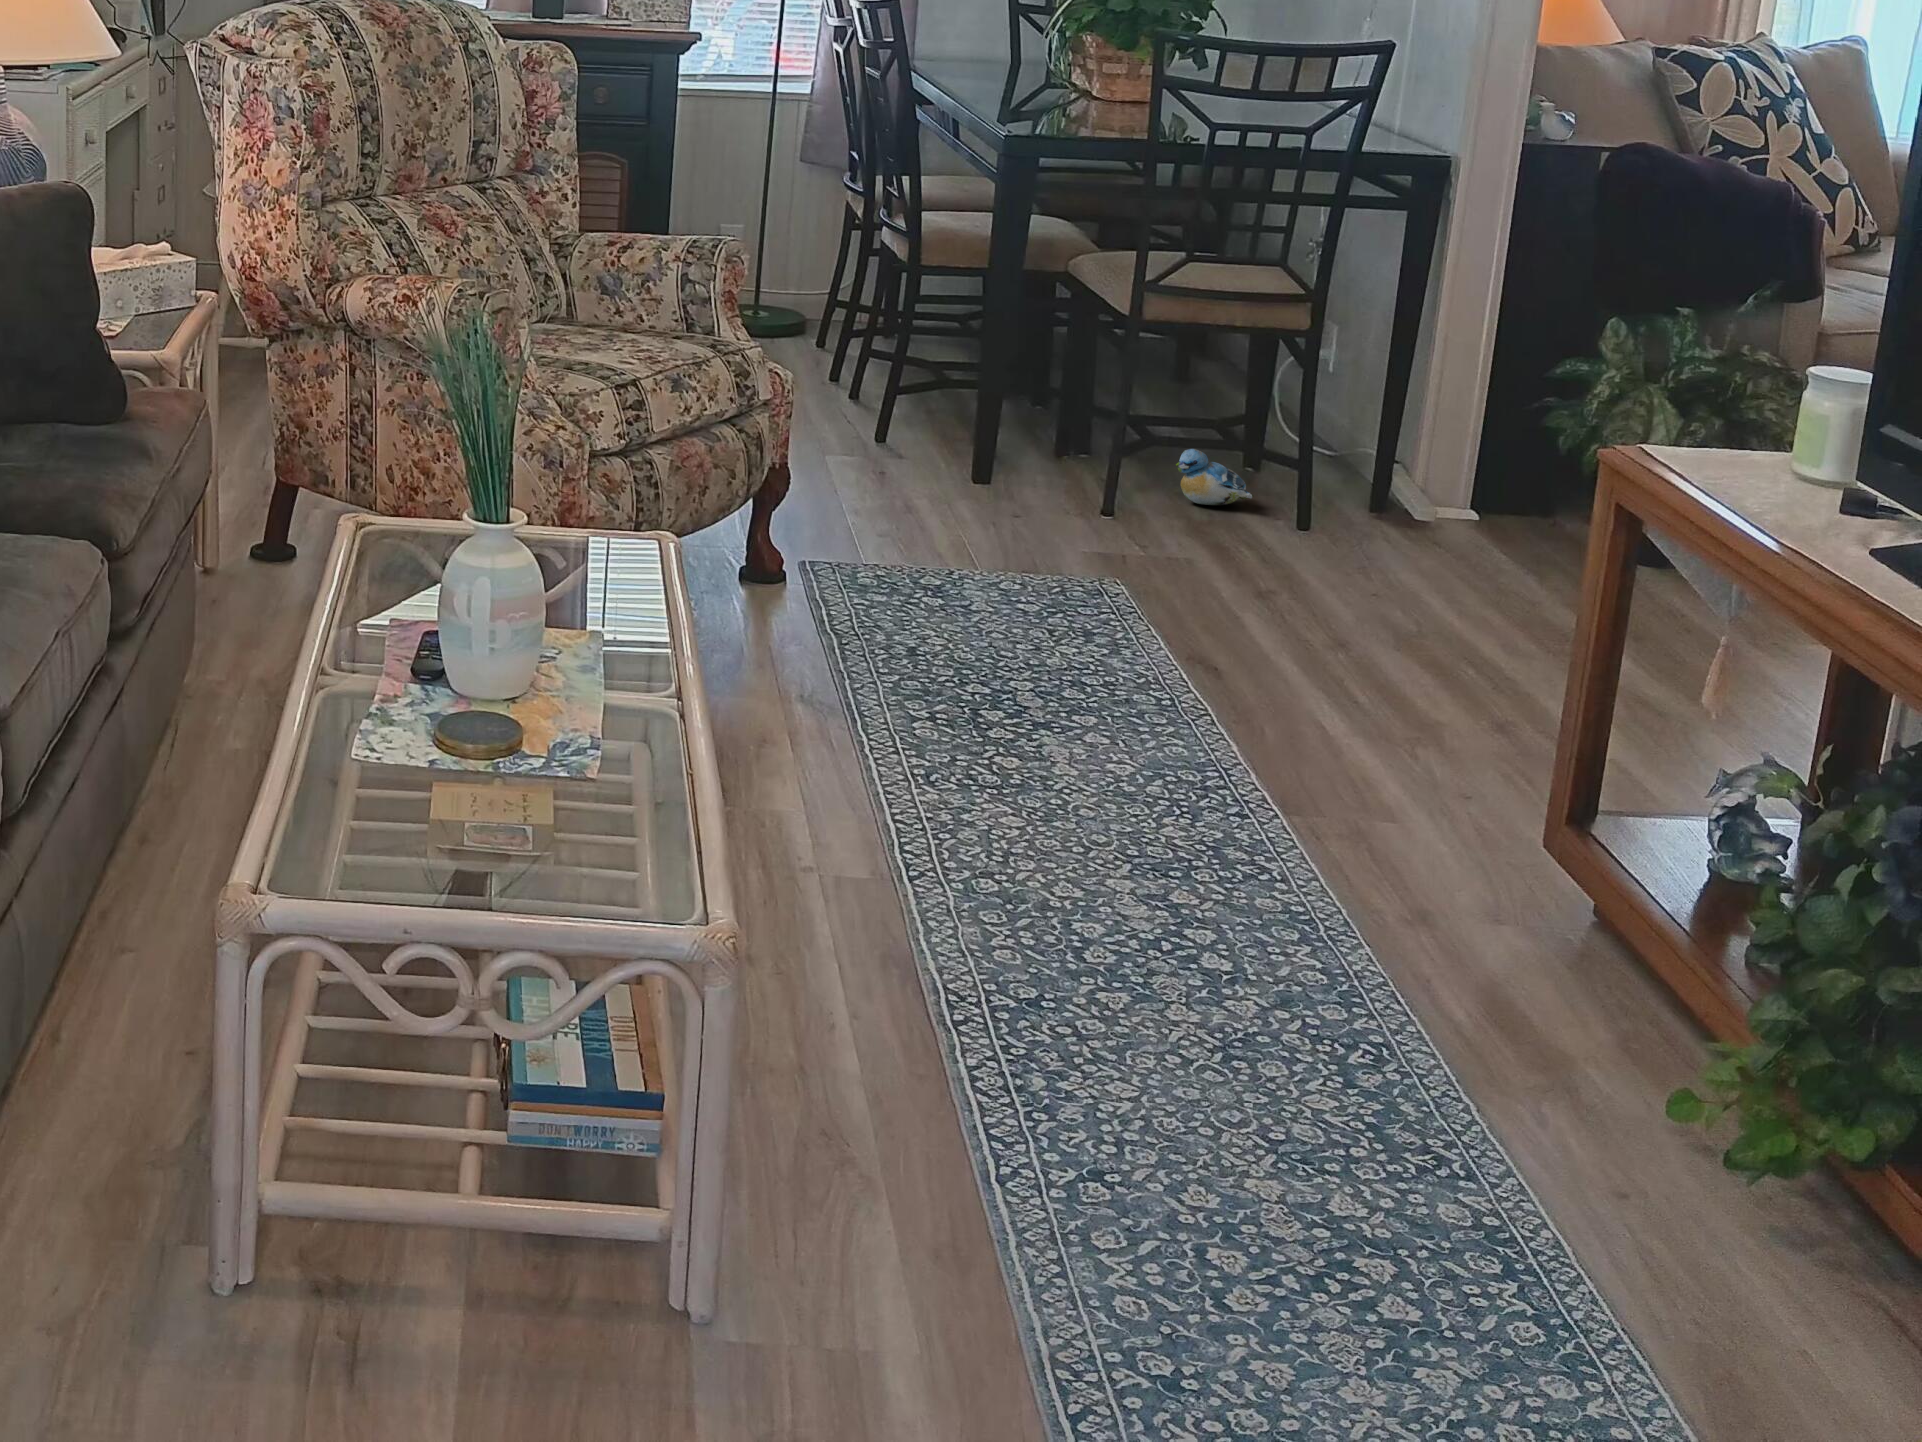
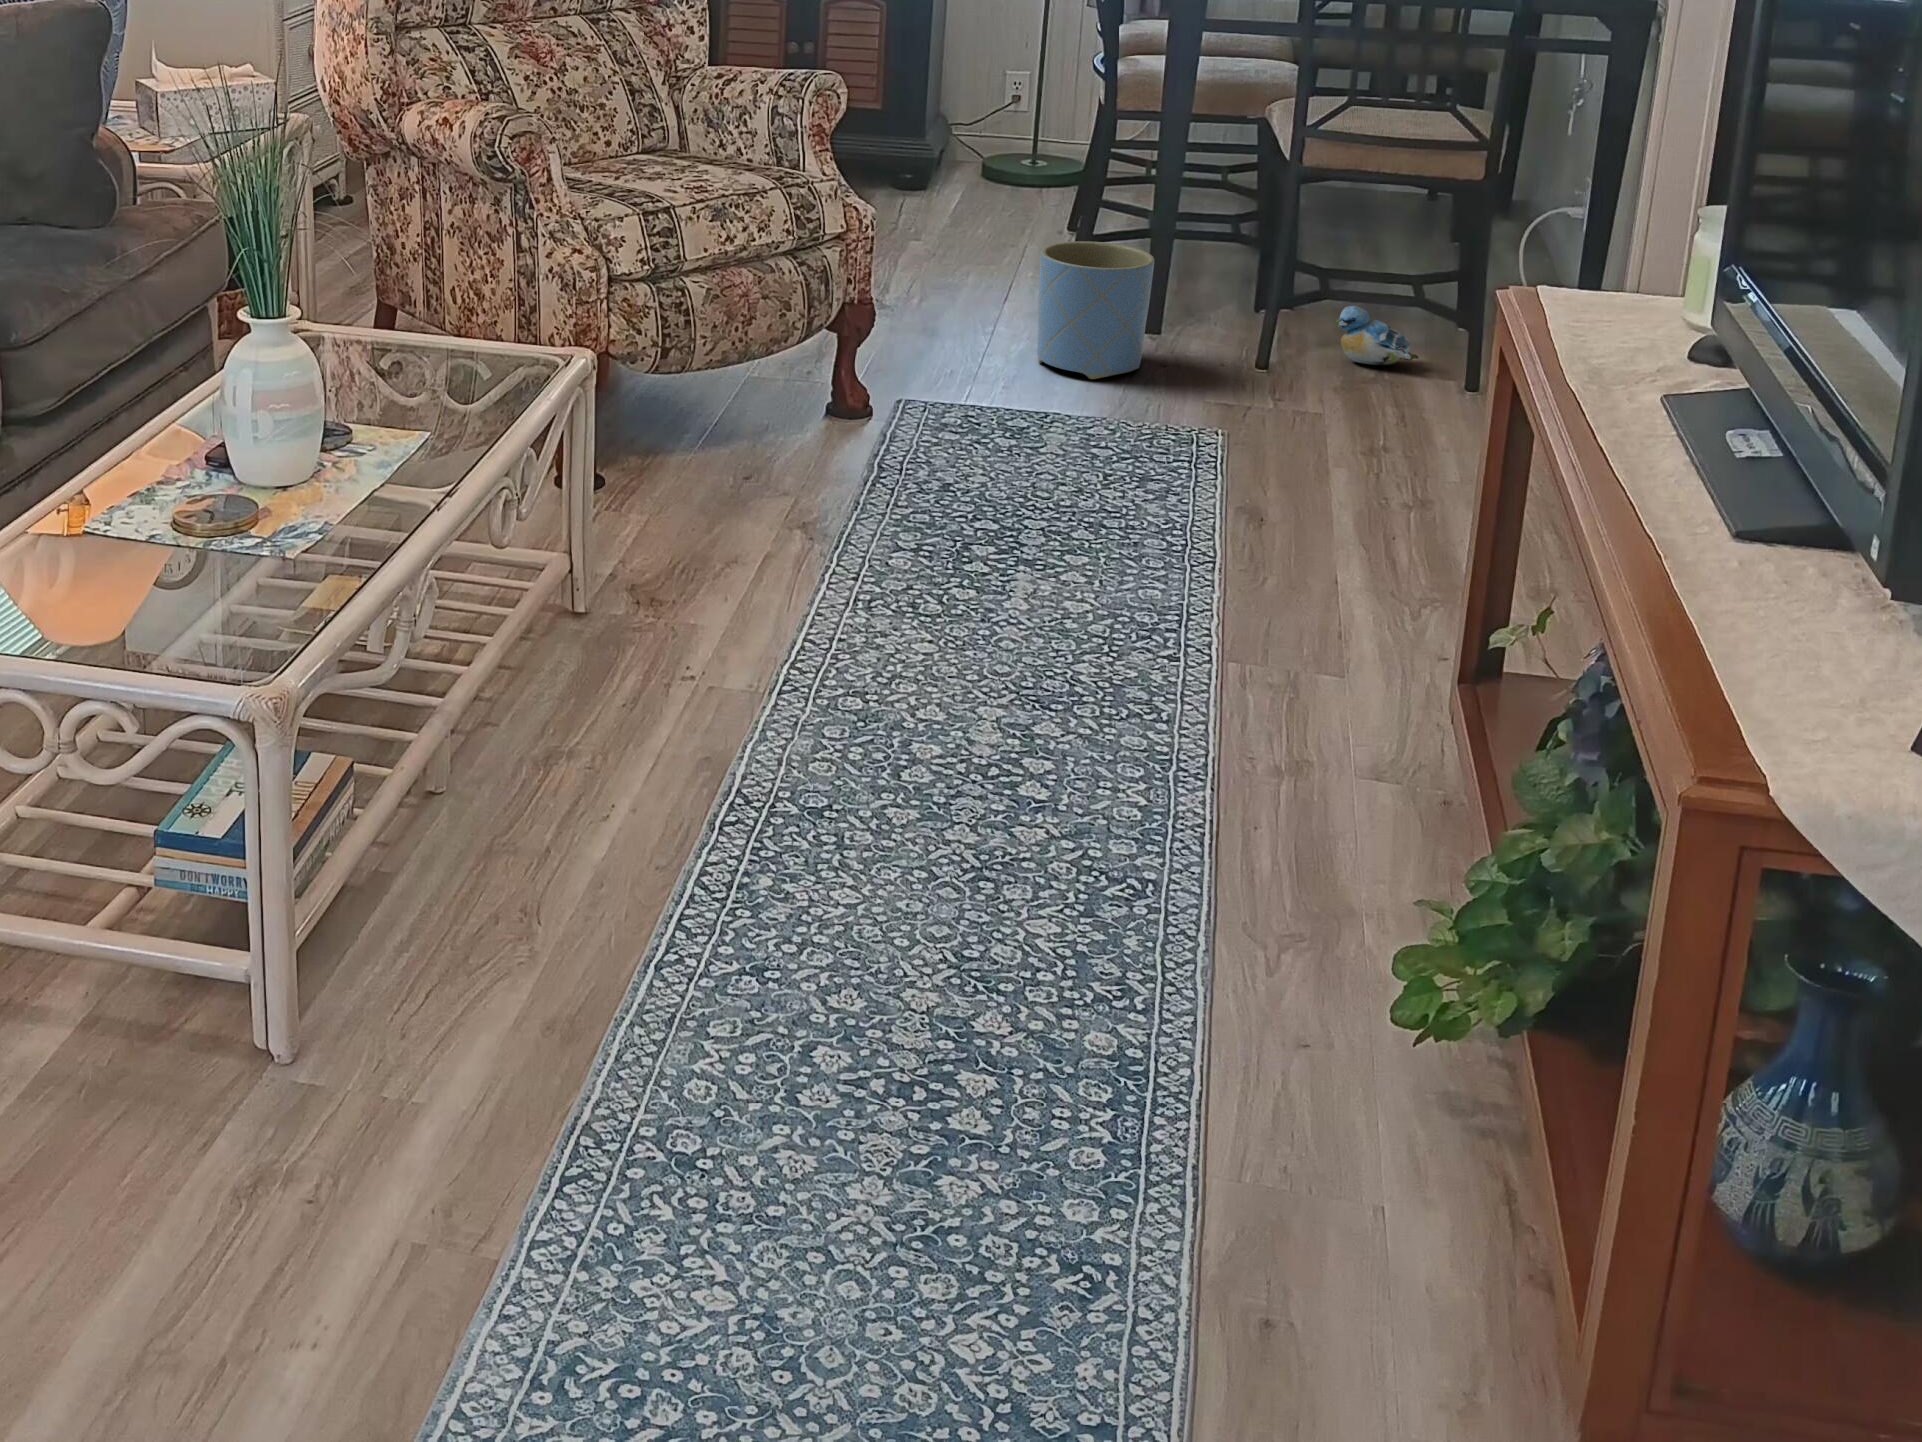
planter: none [910,397,1026,533] -> present [1037,241,1154,379]

